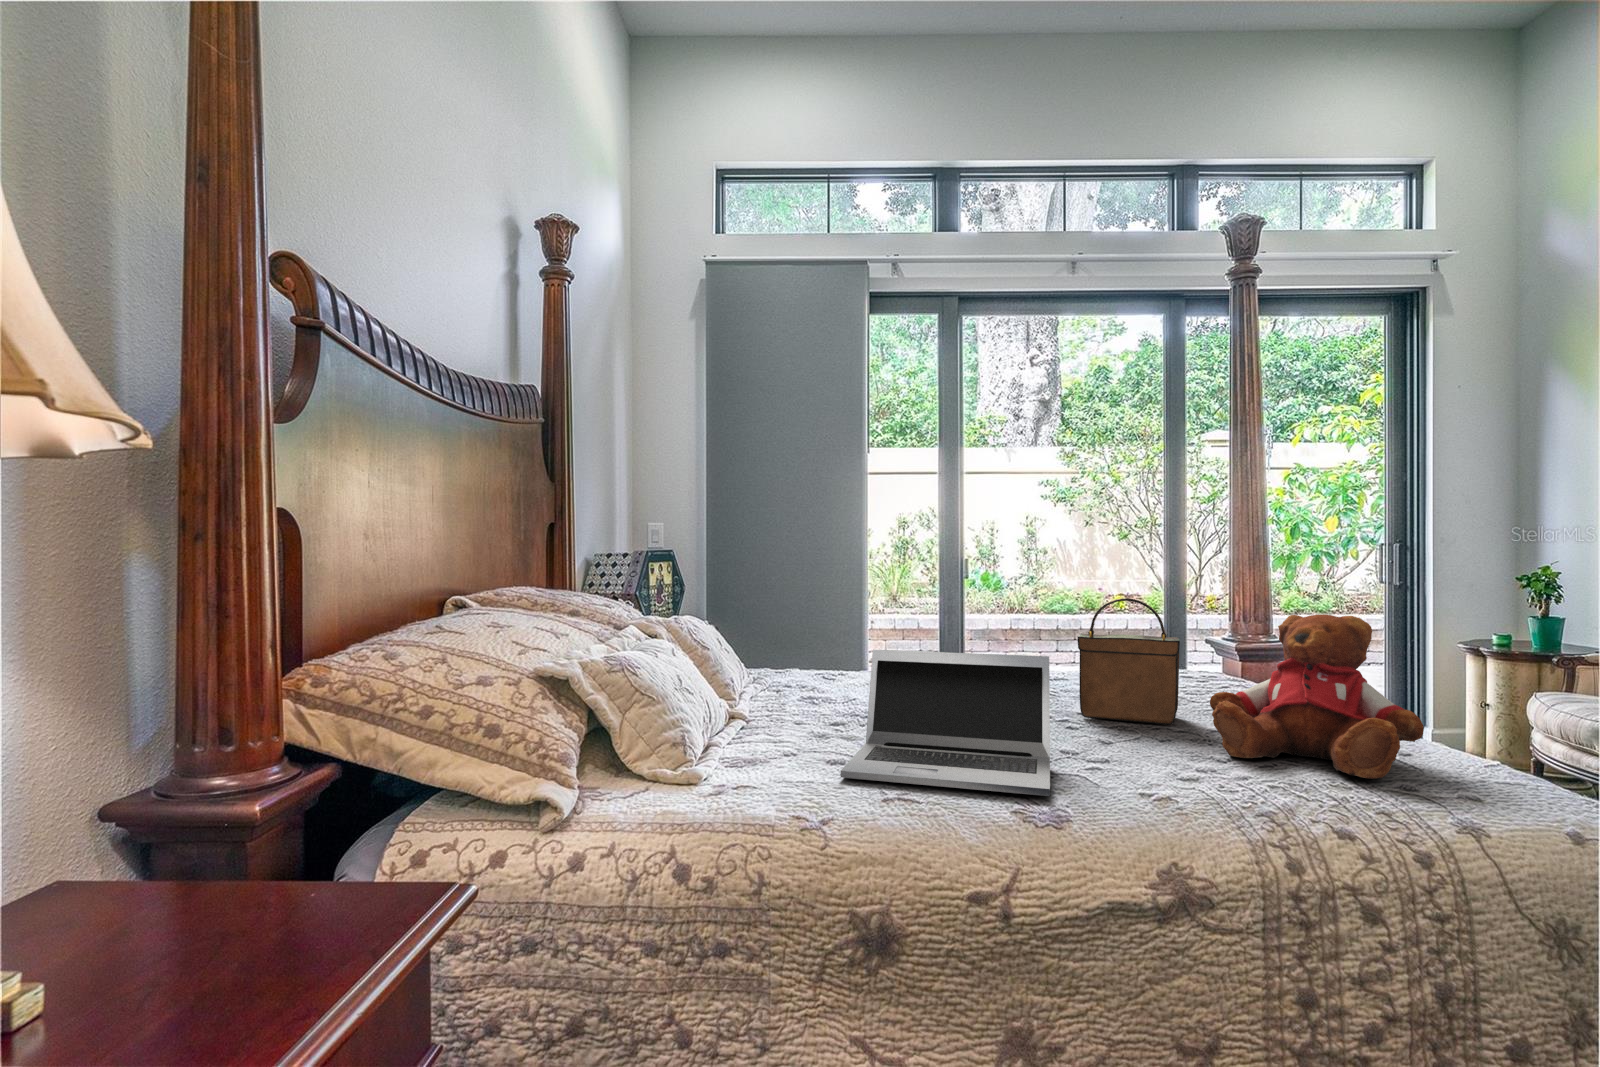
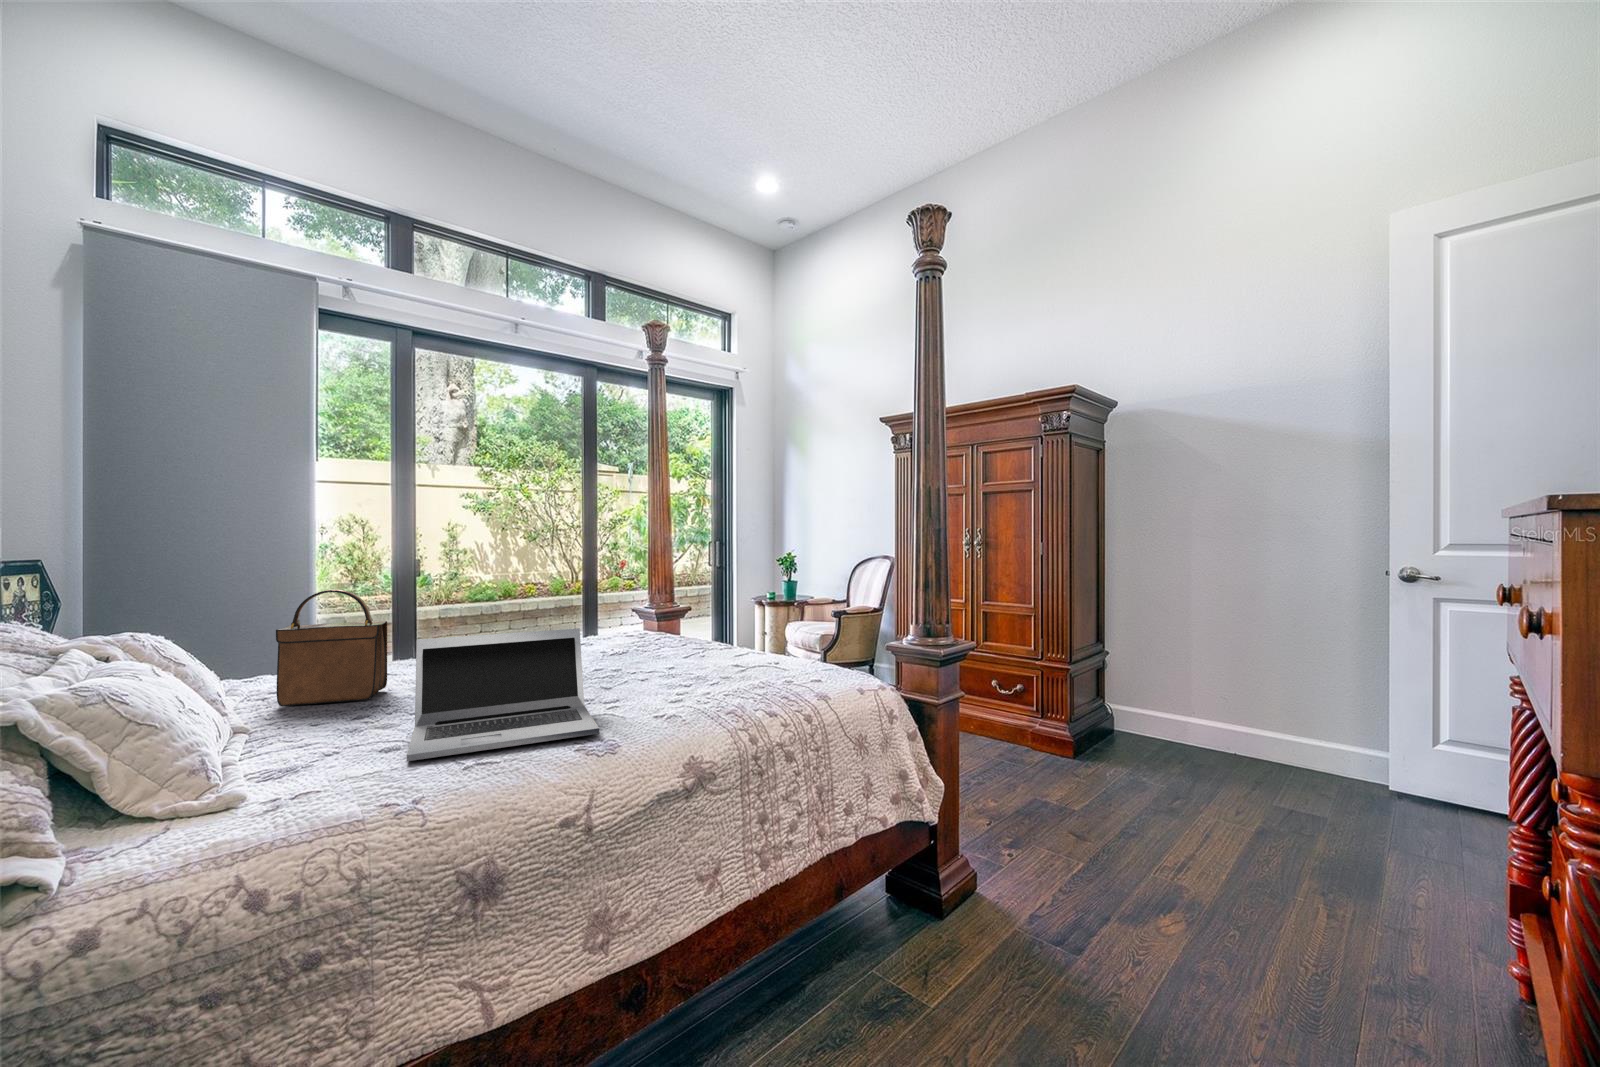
handbag: present [1078,598,1180,725] -> present [276,590,387,706]
teddy bear: present [1210,614,1424,779] -> none [677,583,793,682]

